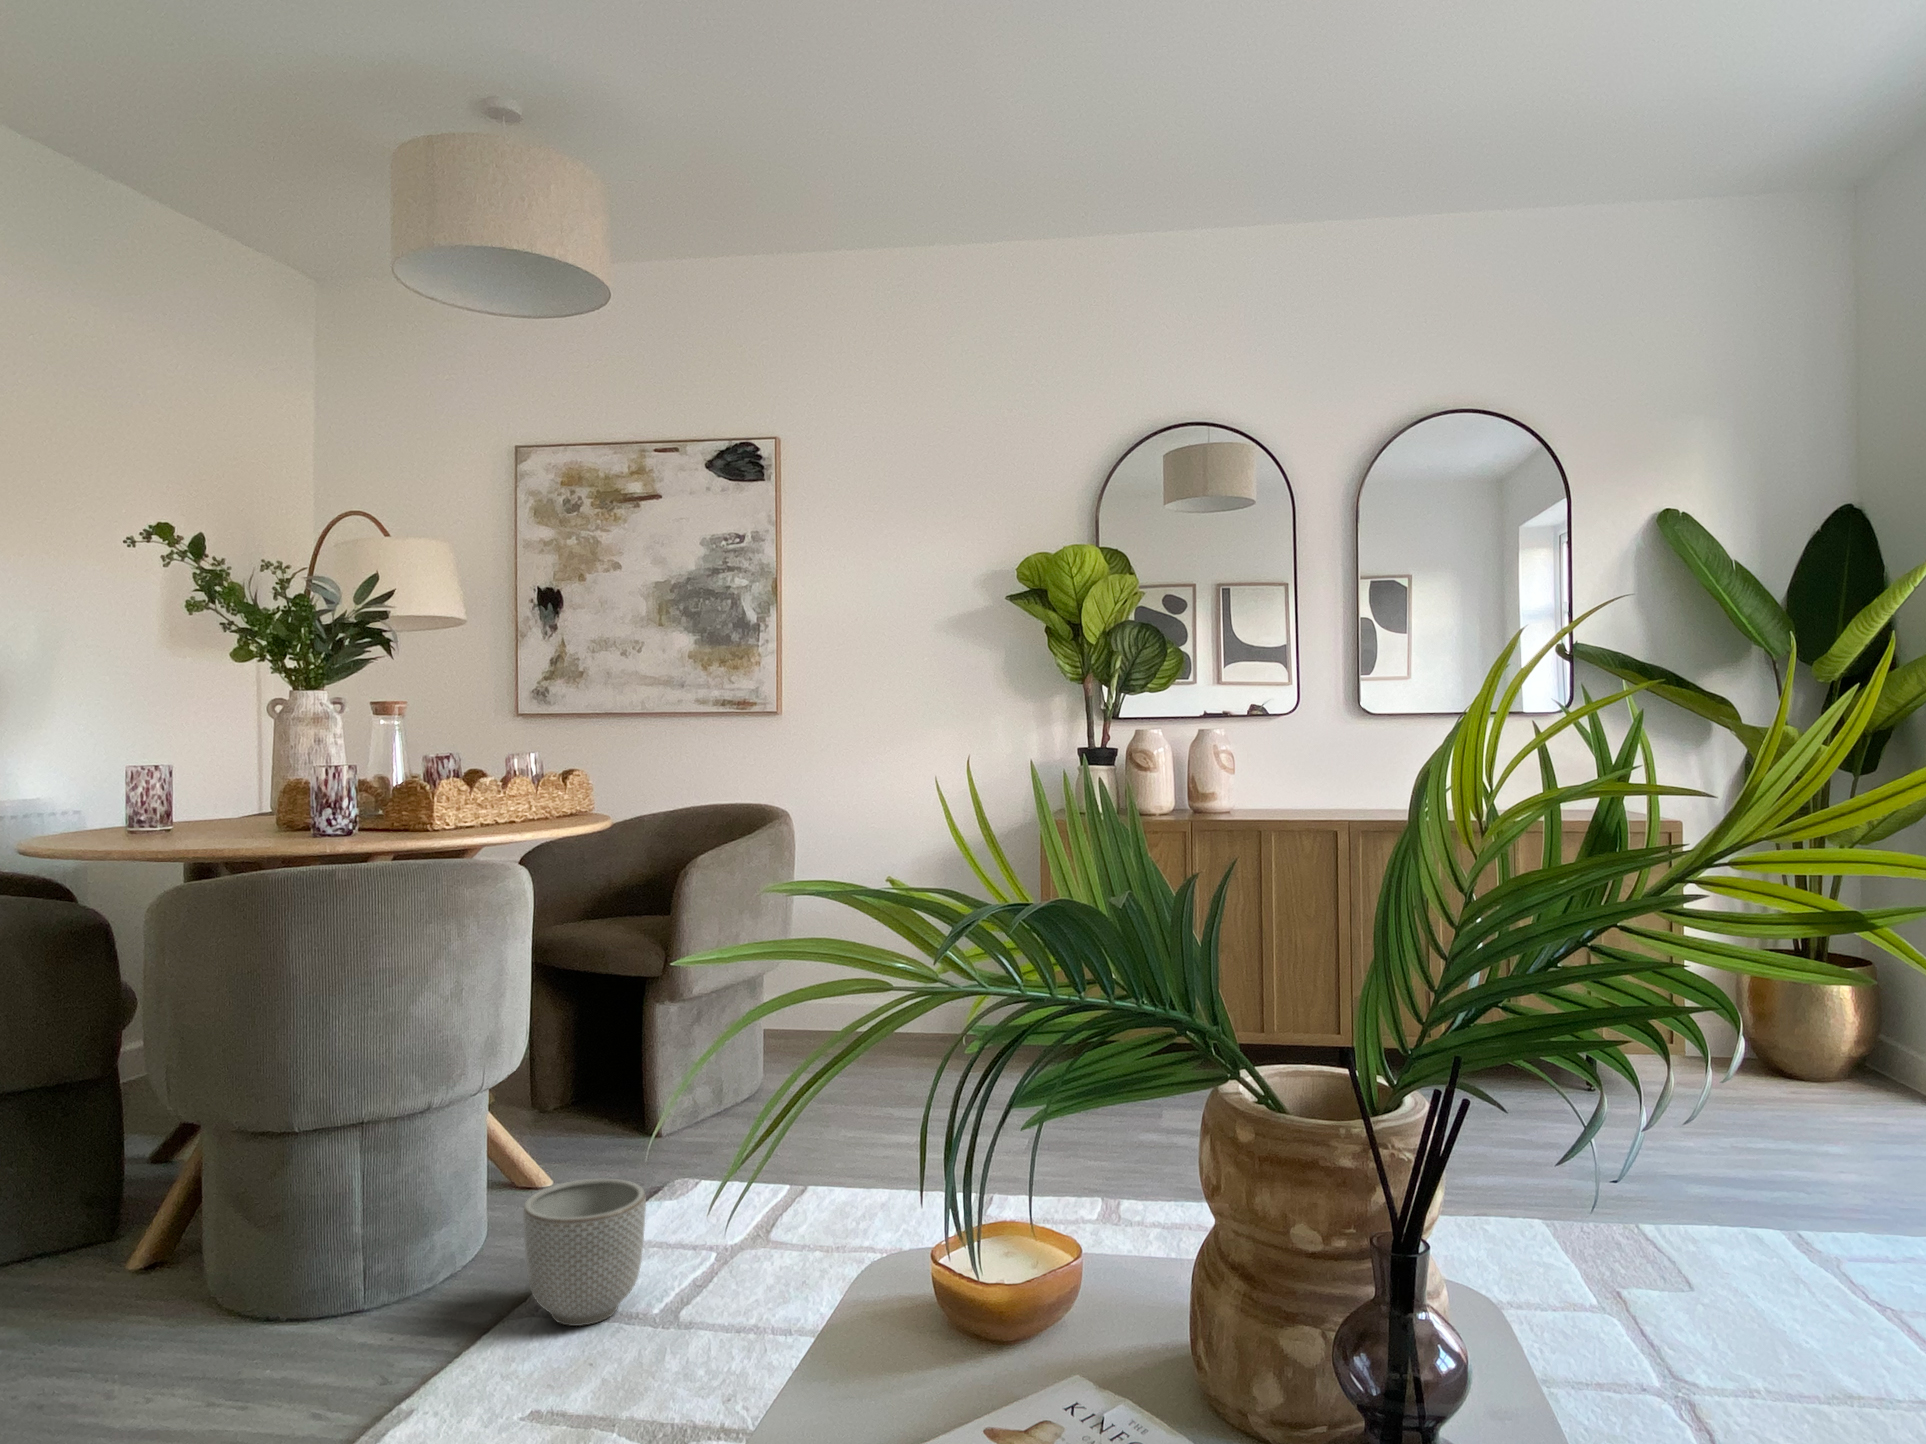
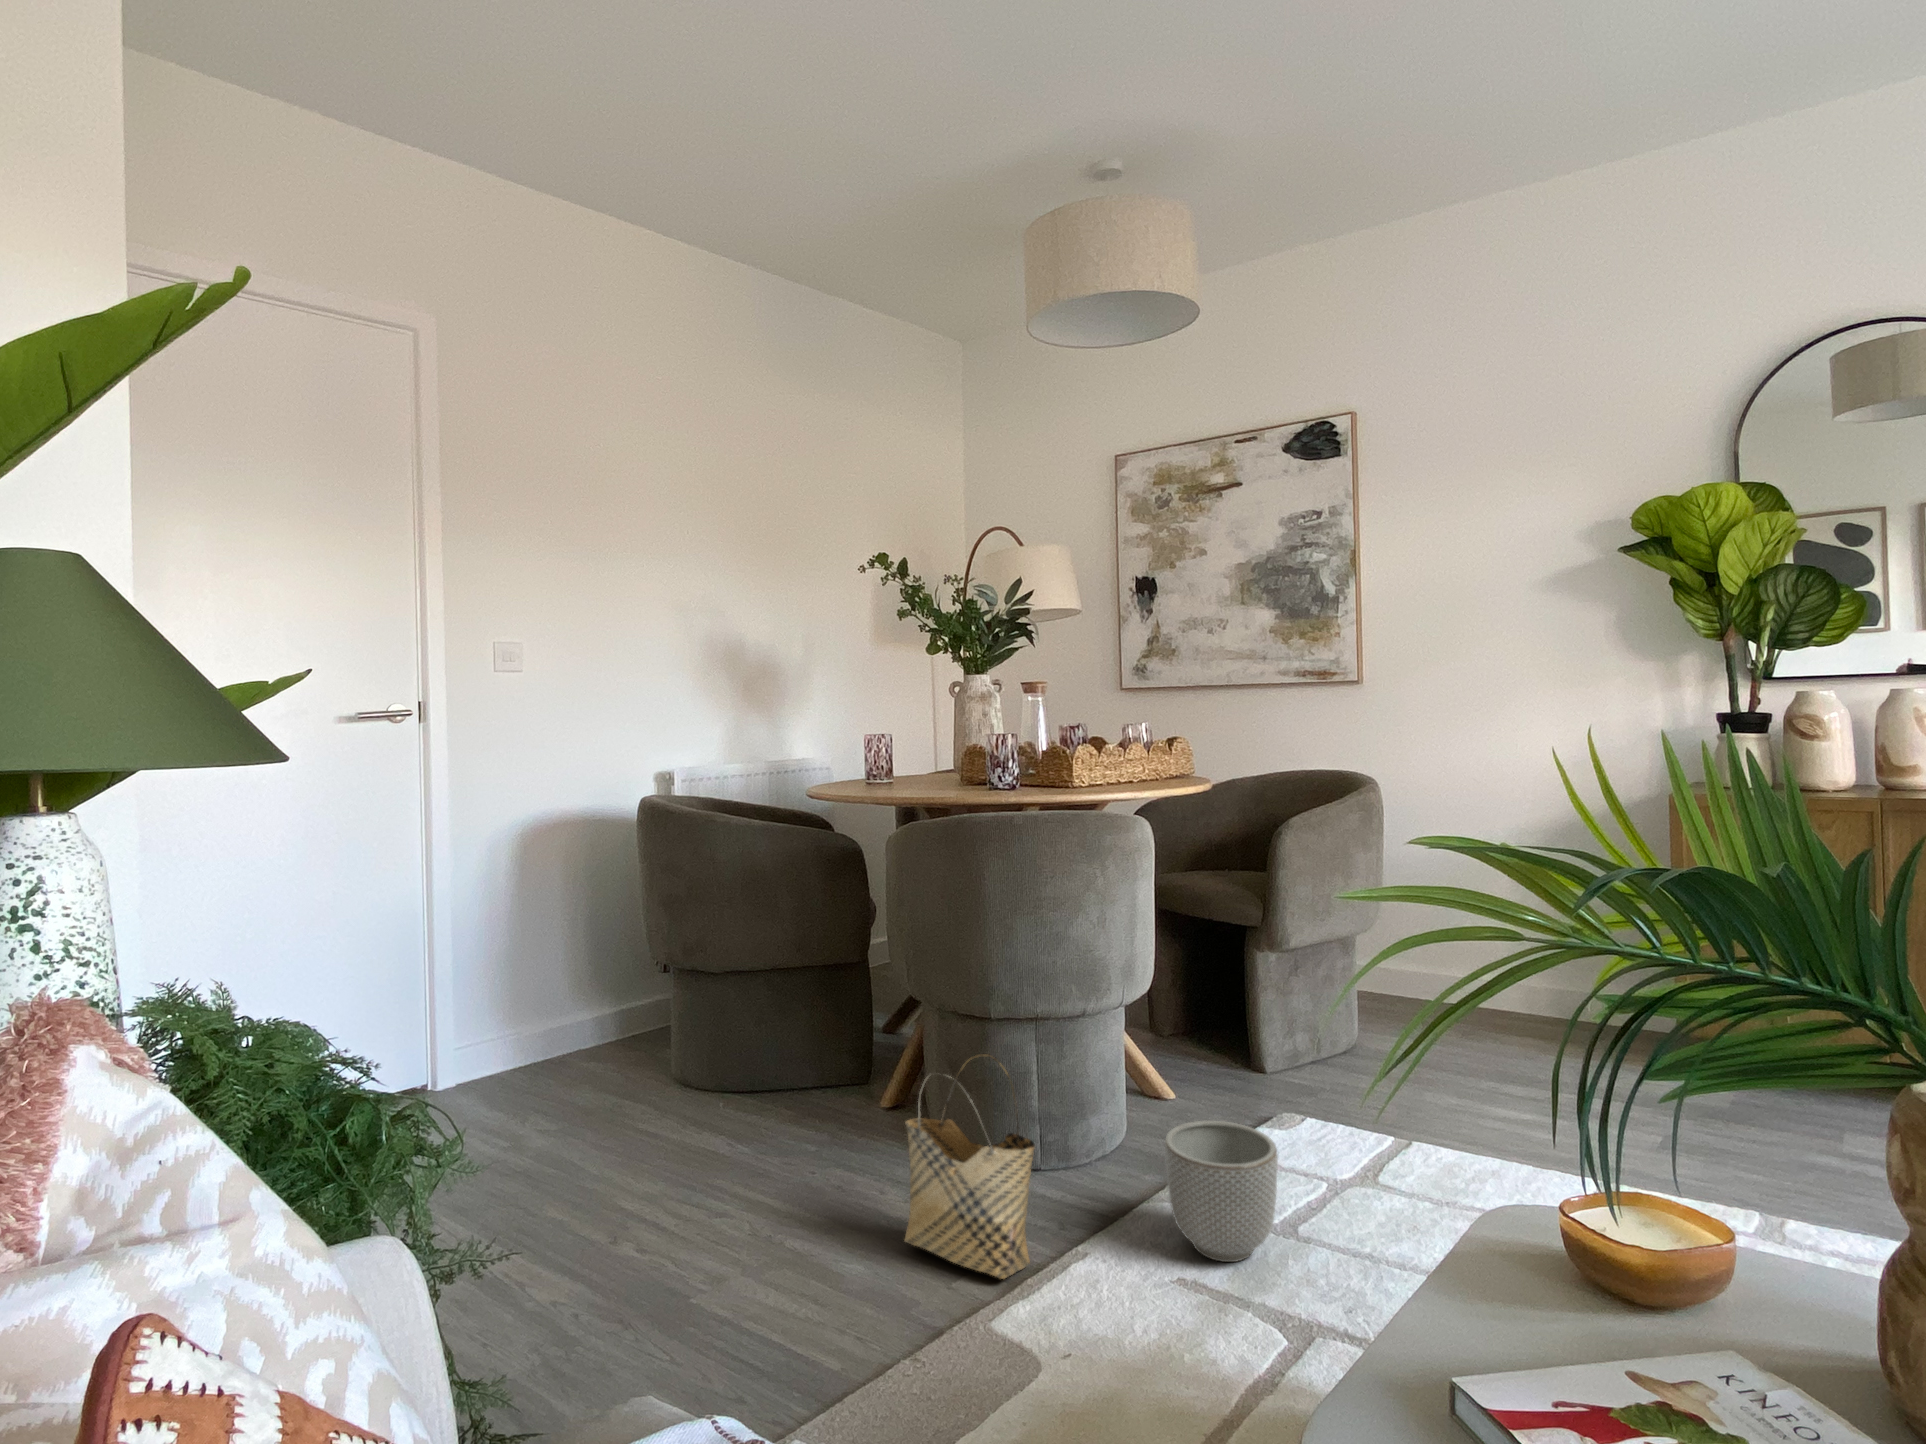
woven basket: none [179,1139,364,1397] -> present [905,1053,1035,1279]

